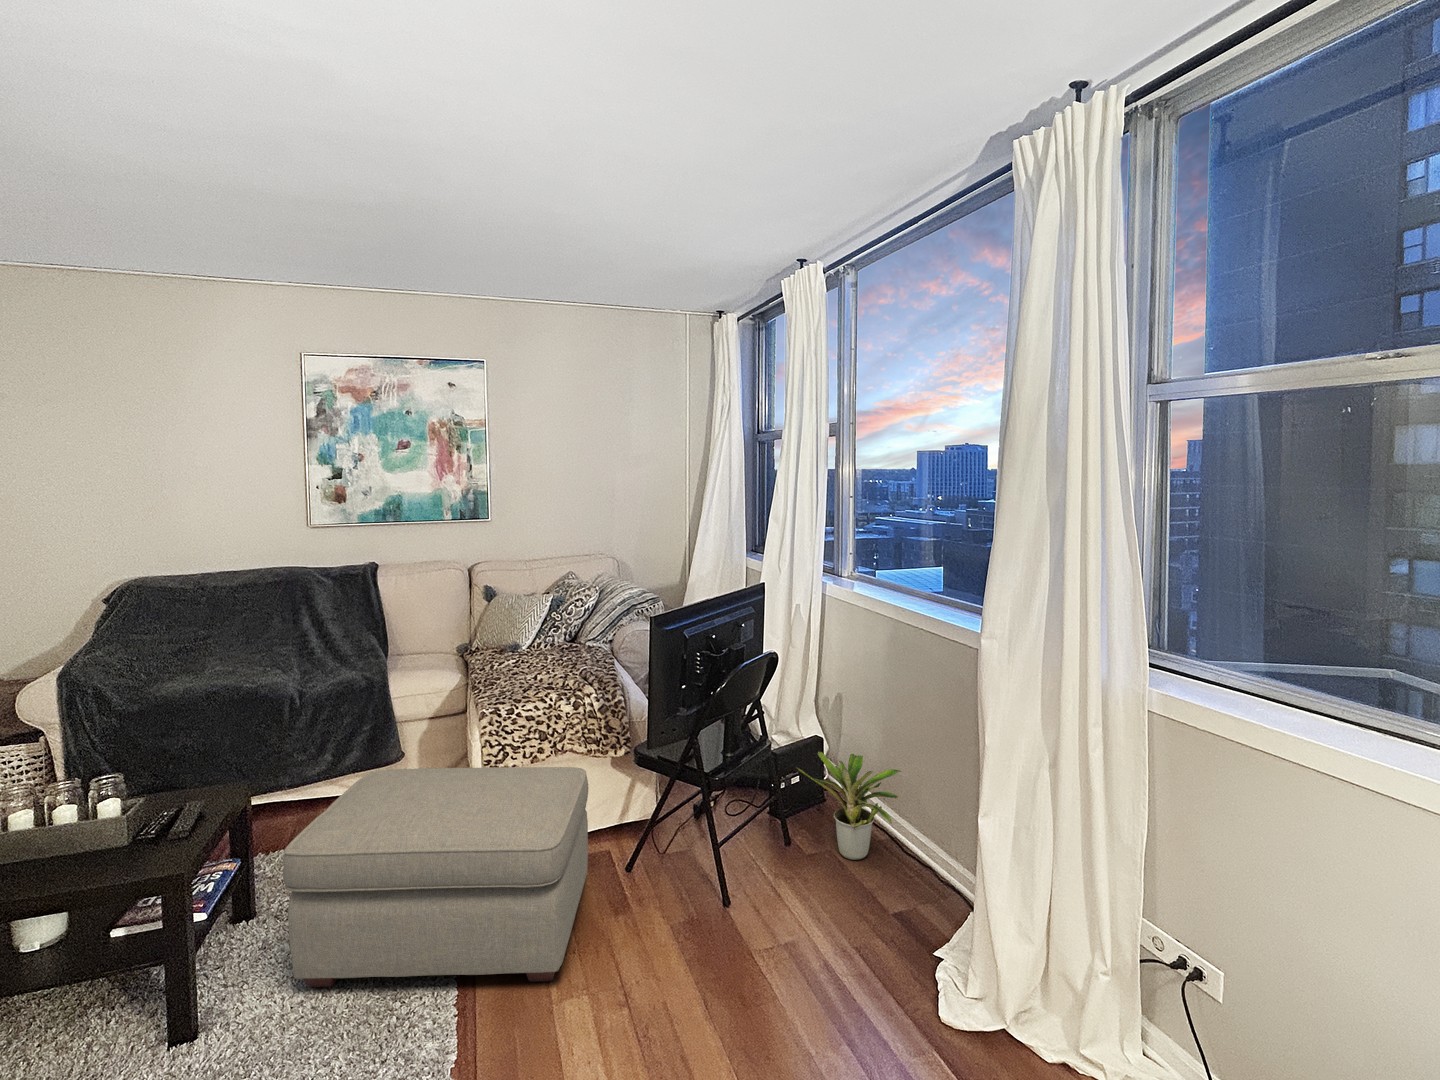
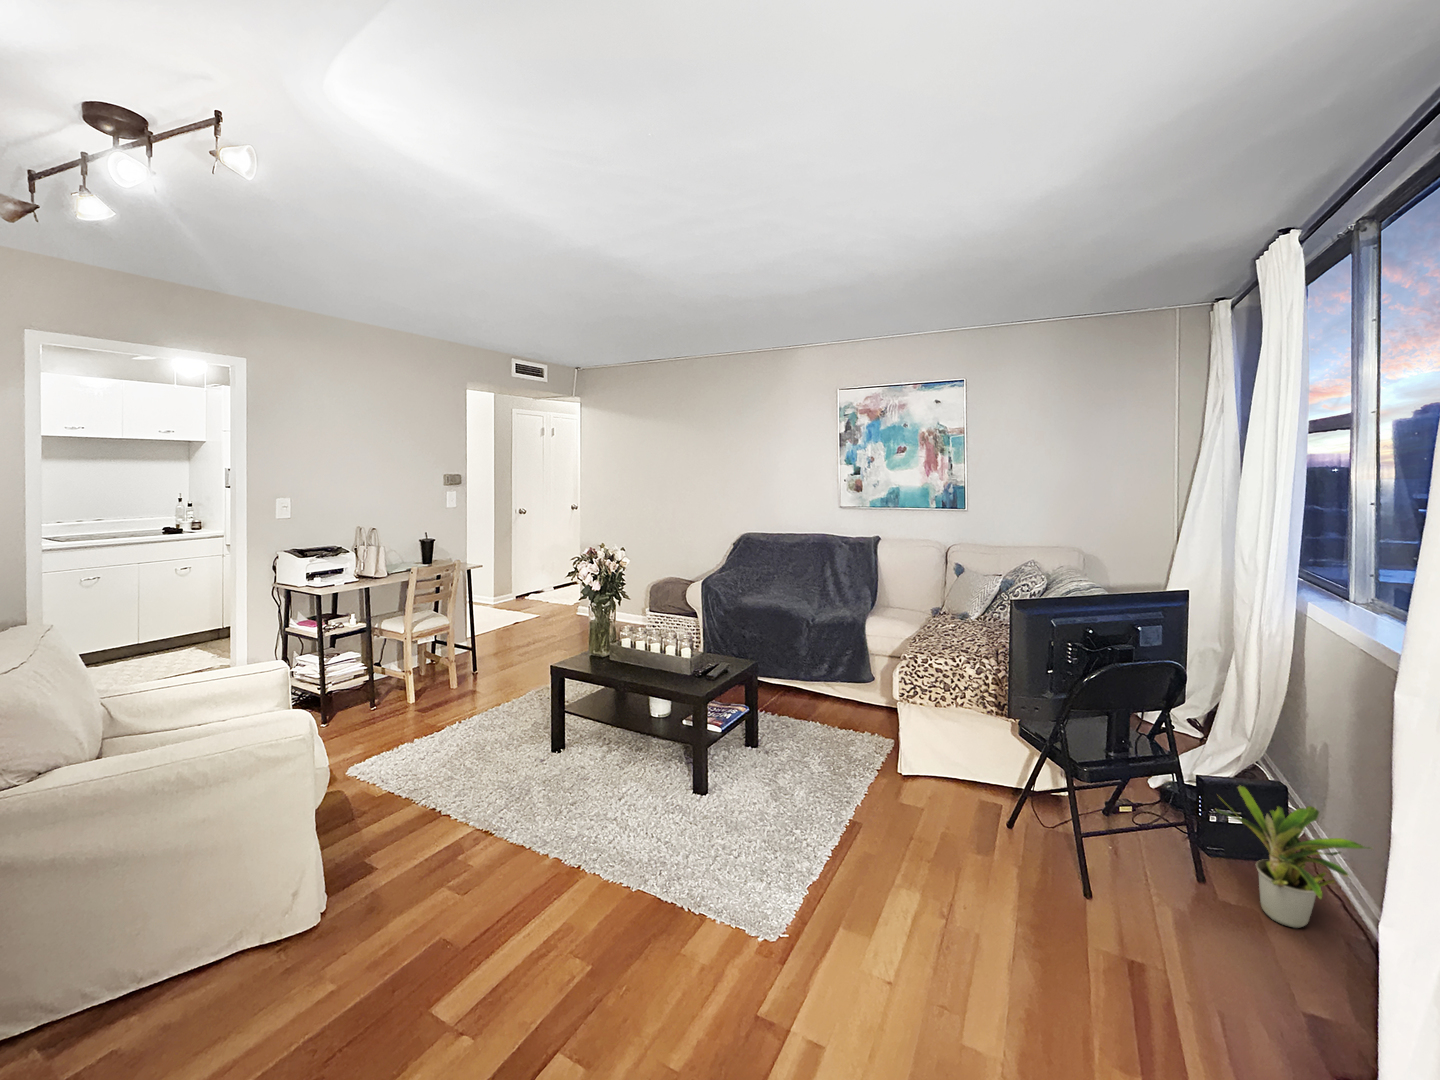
ottoman: present [283,767,588,987] -> none [751,679,967,868]

